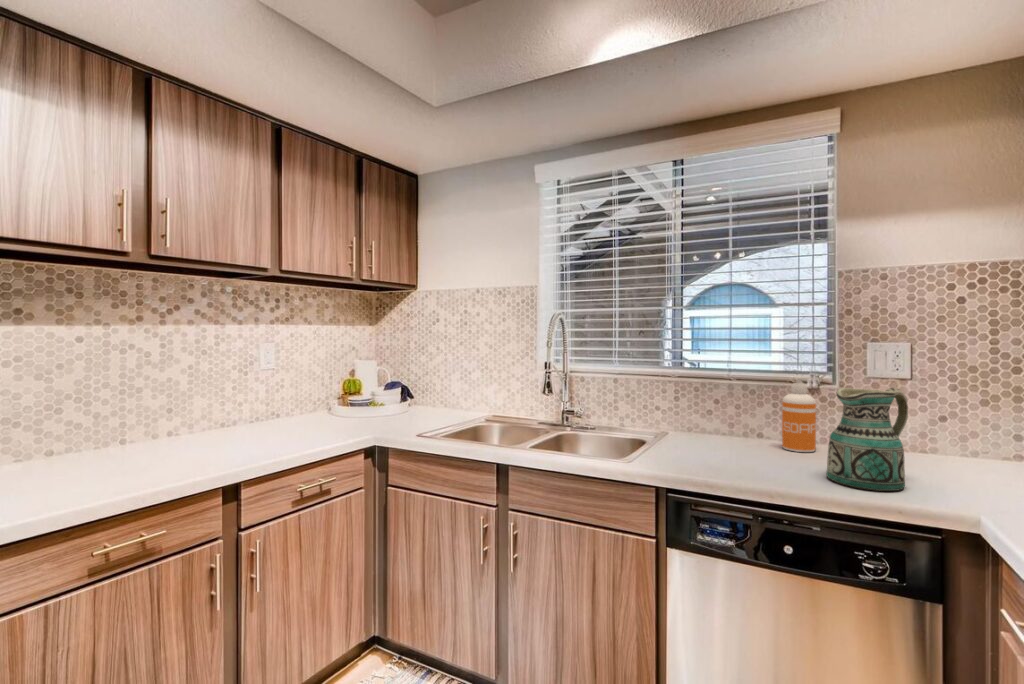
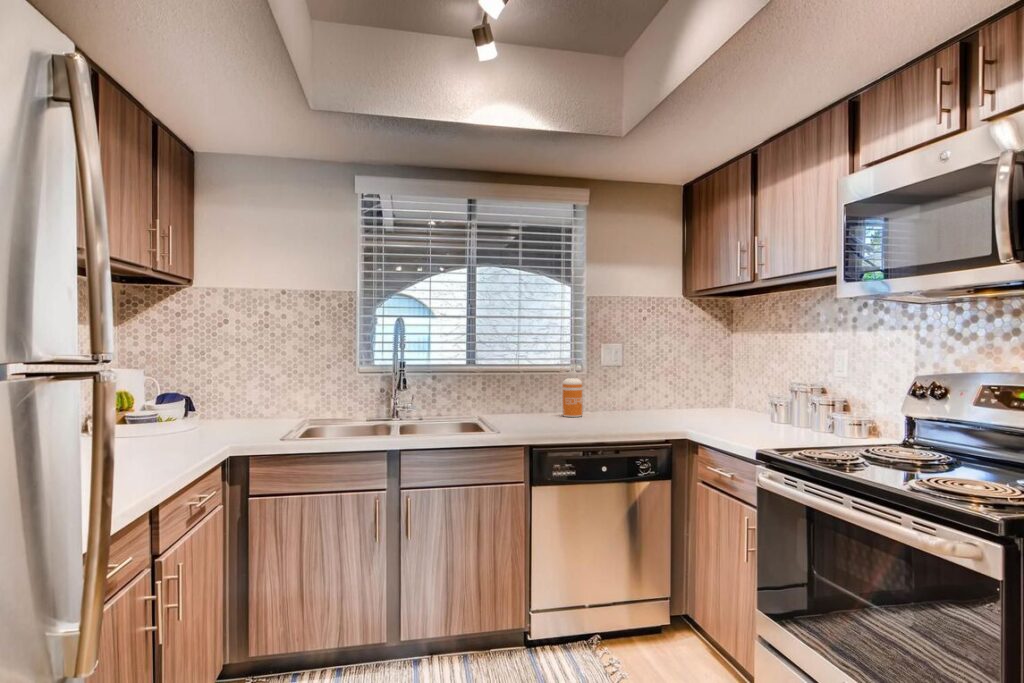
ceramic pitcher: present [826,388,908,491] -> none [608,368,646,426]

